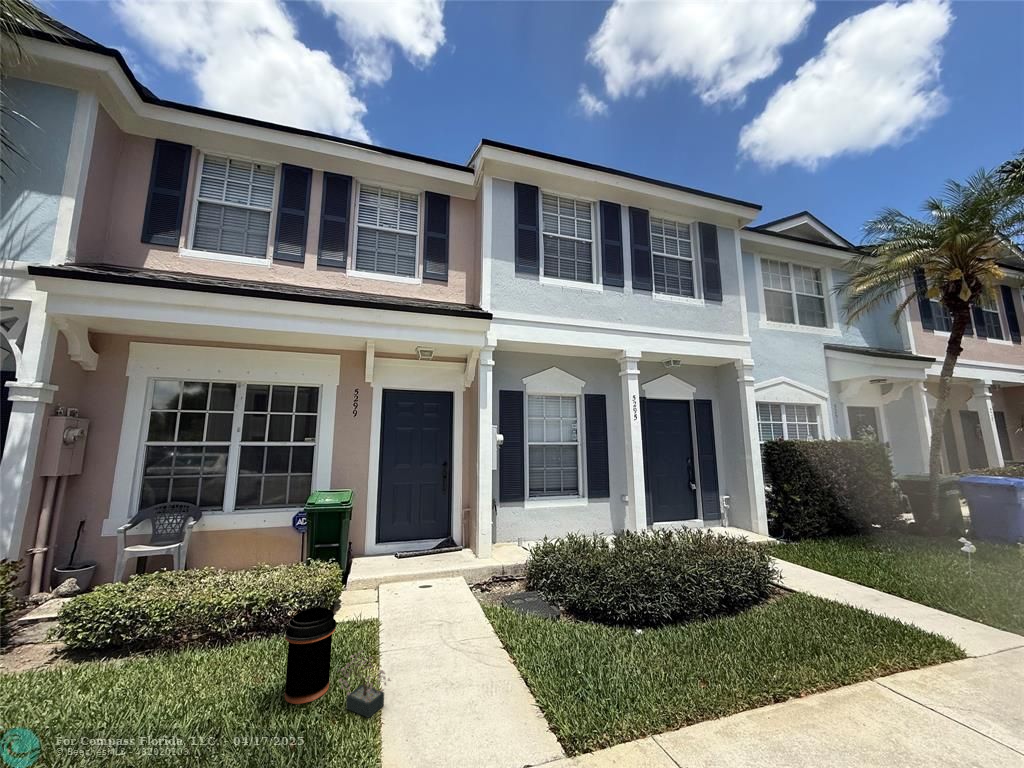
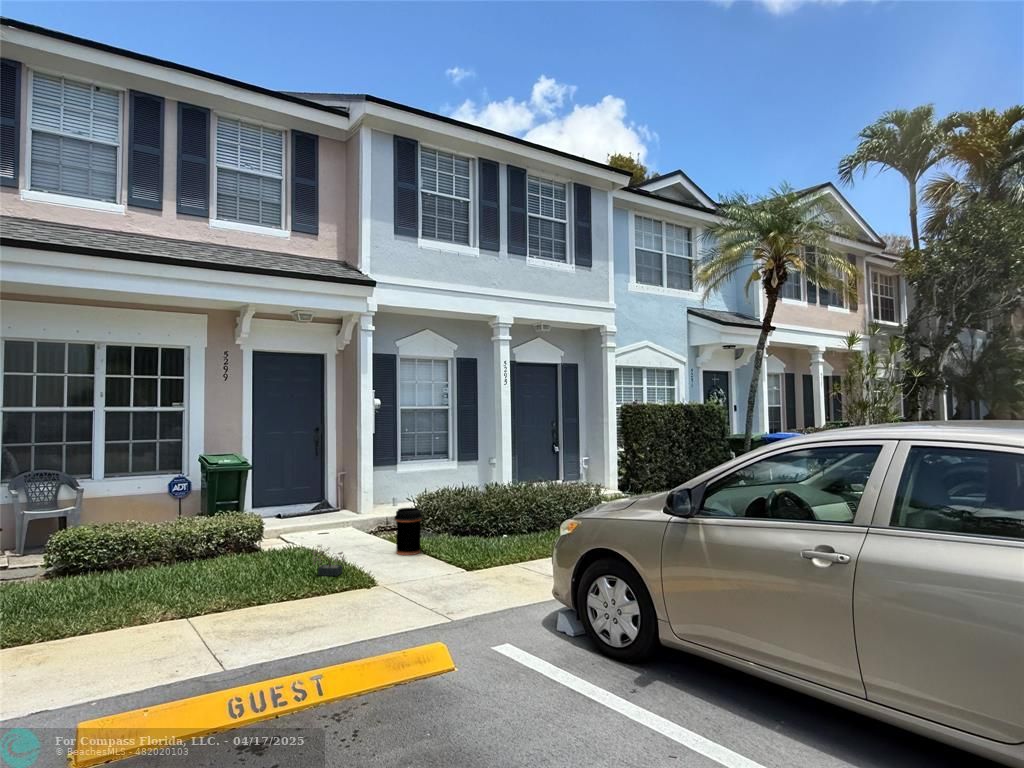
trash can: present [285,608,336,704] -> present [395,508,423,555]

